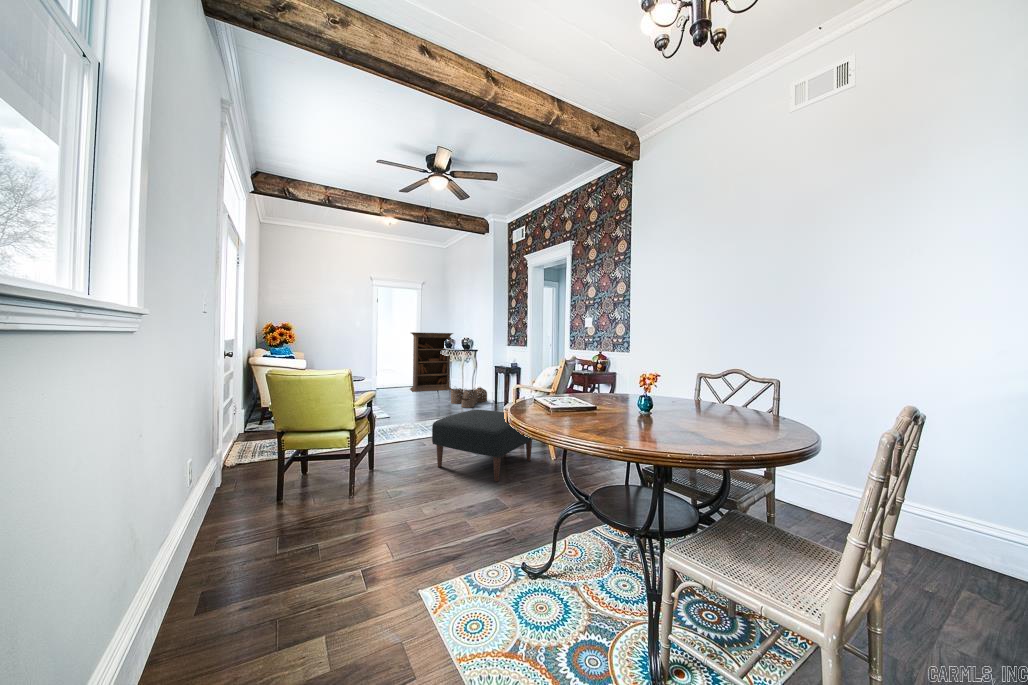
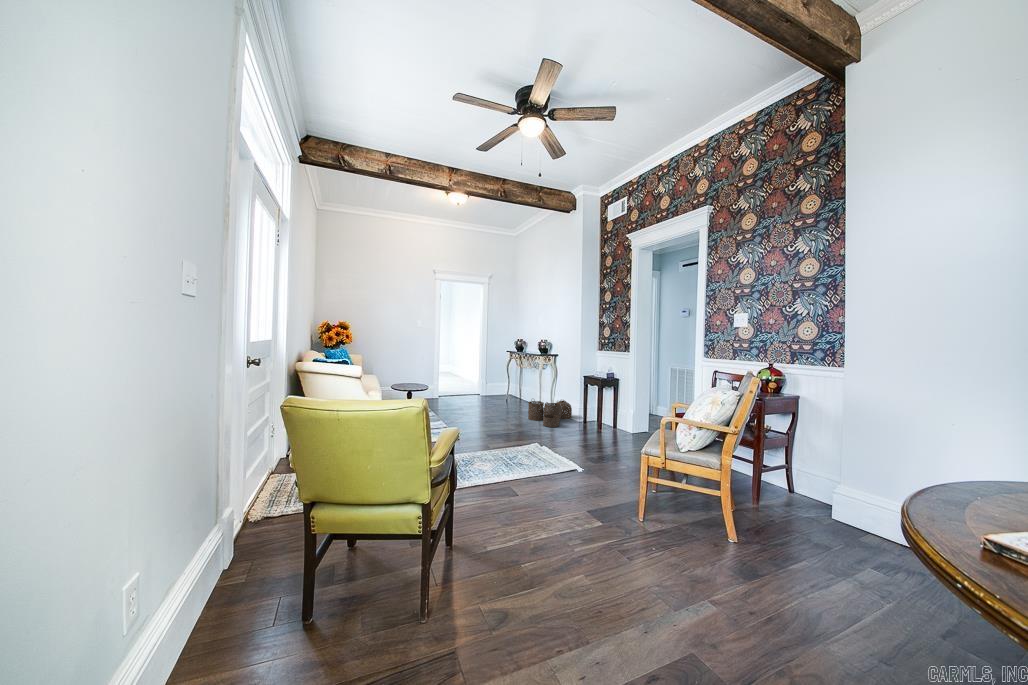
bookcase: present [410,332,453,391] -> none [475,332,526,400]
ottoman: present [432,410,533,482] -> none [541,449,702,598]

